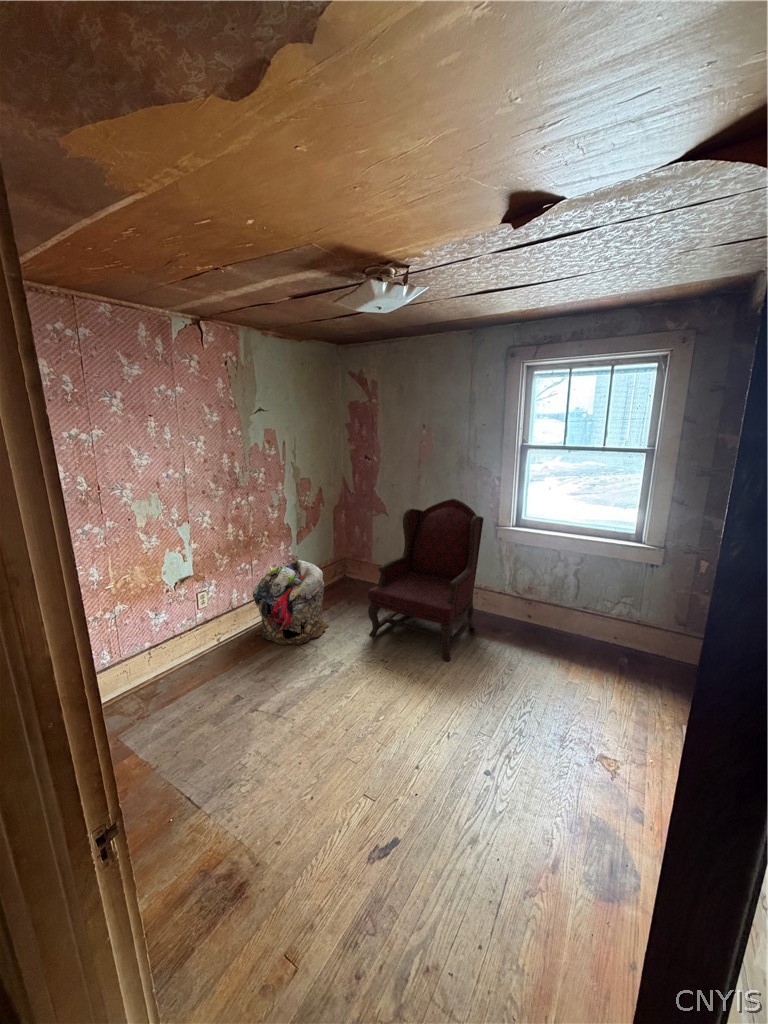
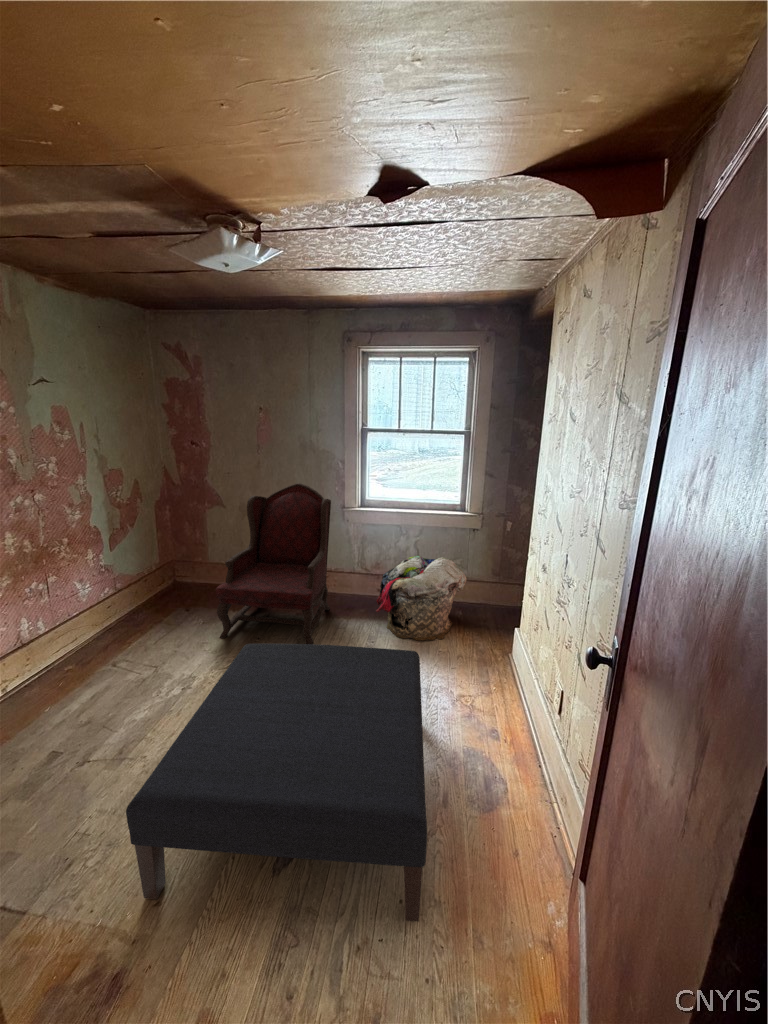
laundry basket: present [253,560,329,645] -> present [376,556,467,641]
ottoman: none [261,646,548,973] -> present [126,644,427,922]

